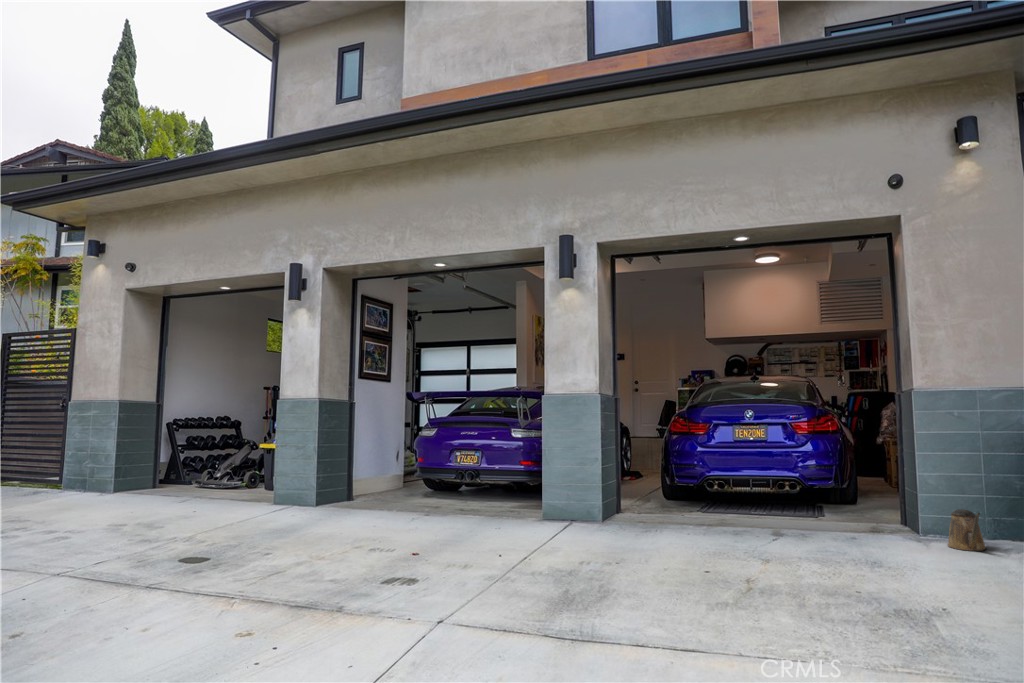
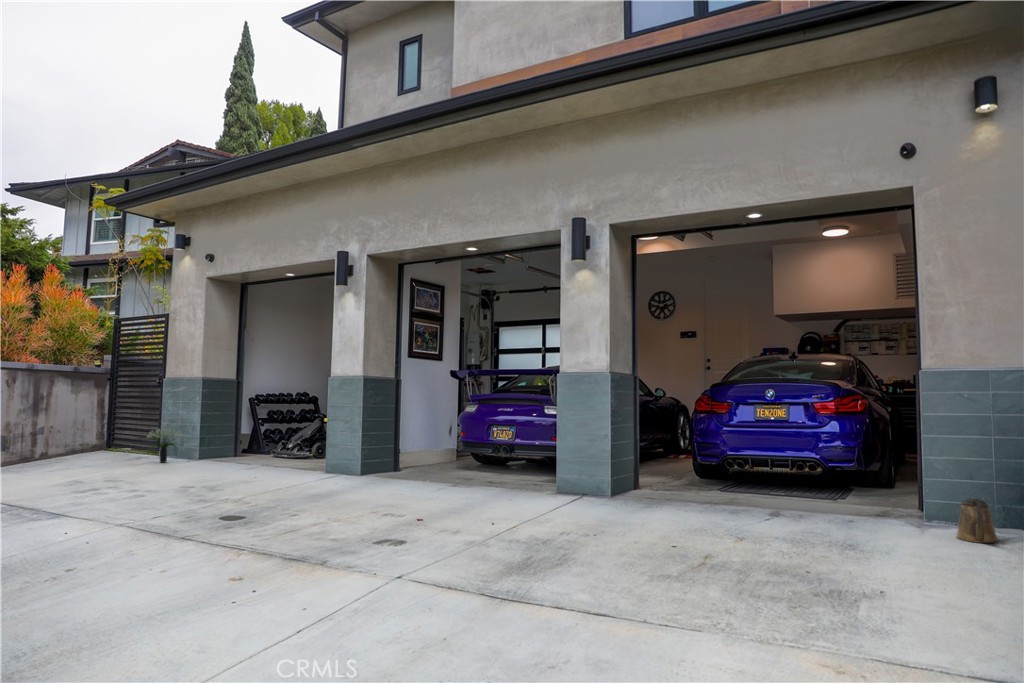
potted plant: none [46,458,91,499] -> present [147,427,182,463]

